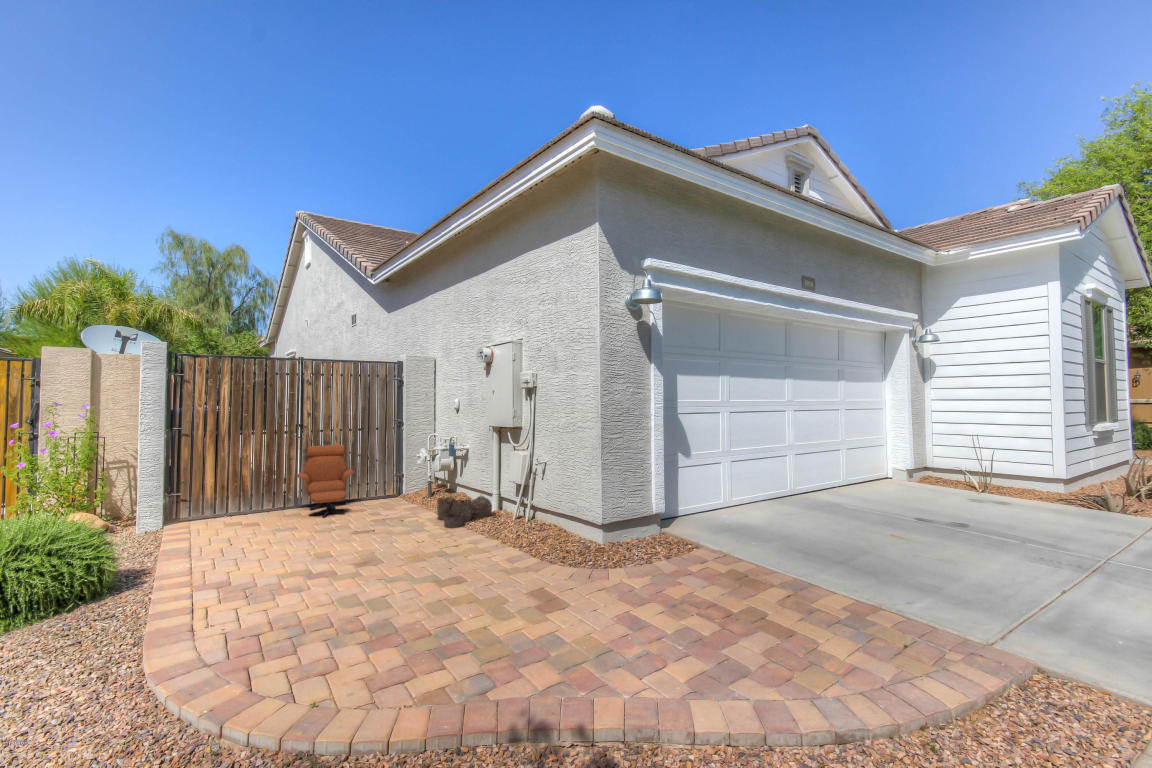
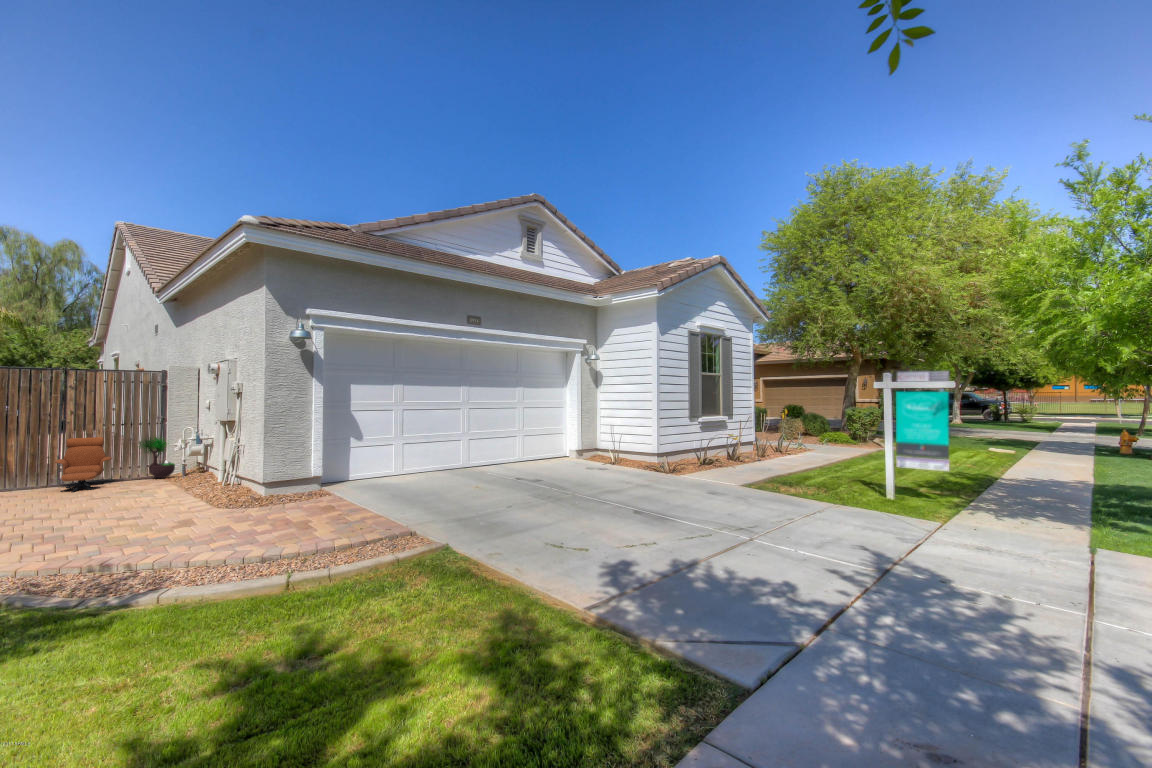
potted tree: none [377,439,418,497] -> present [140,437,175,478]
woven basket: present [437,496,492,527] -> none [167,472,218,494]

